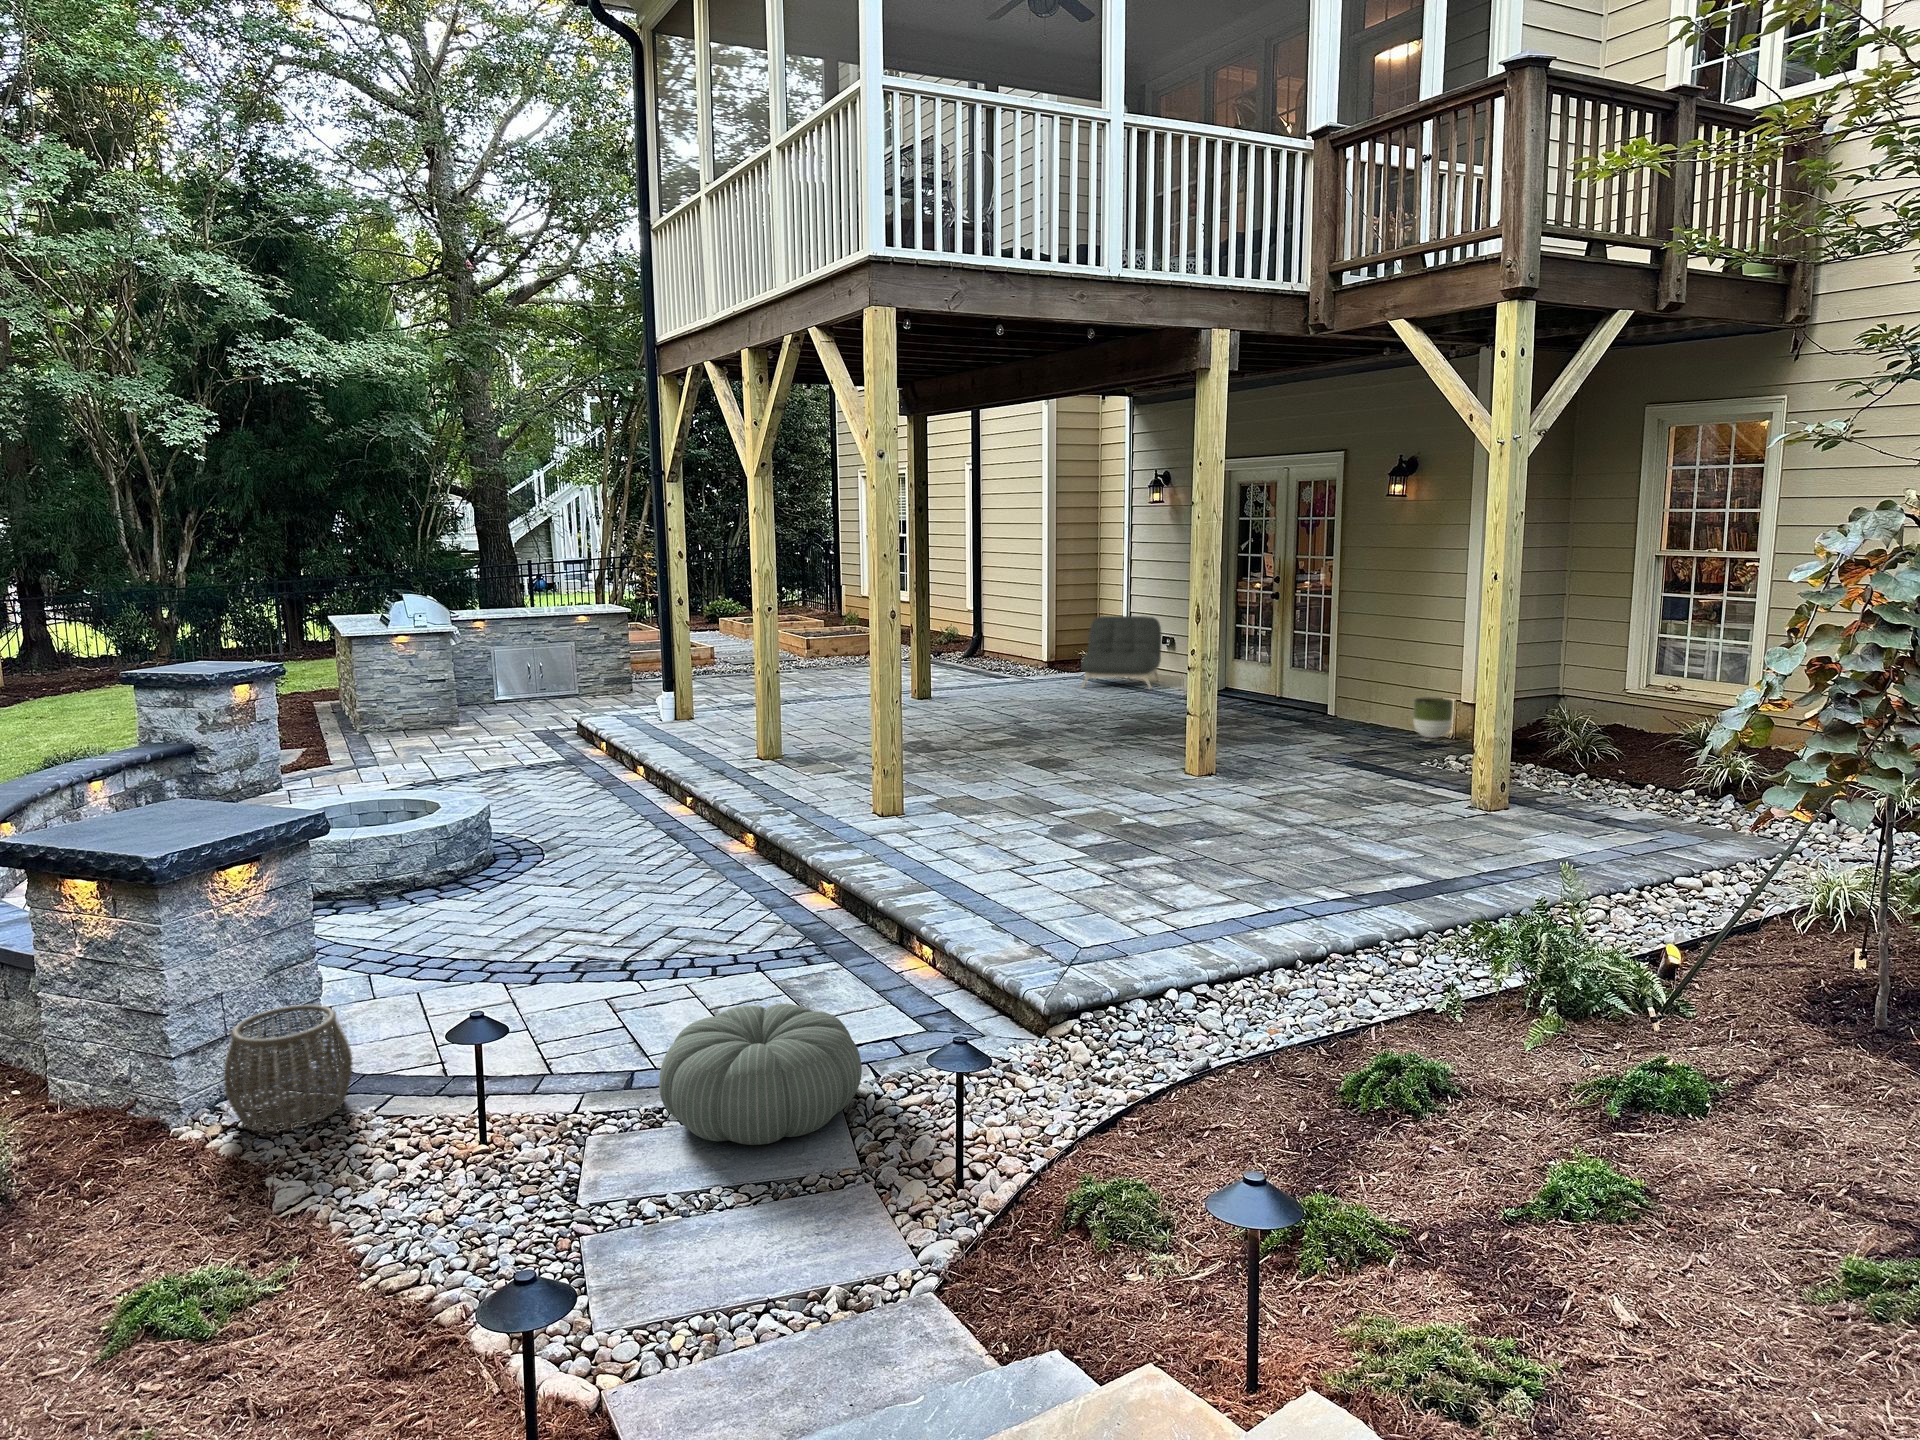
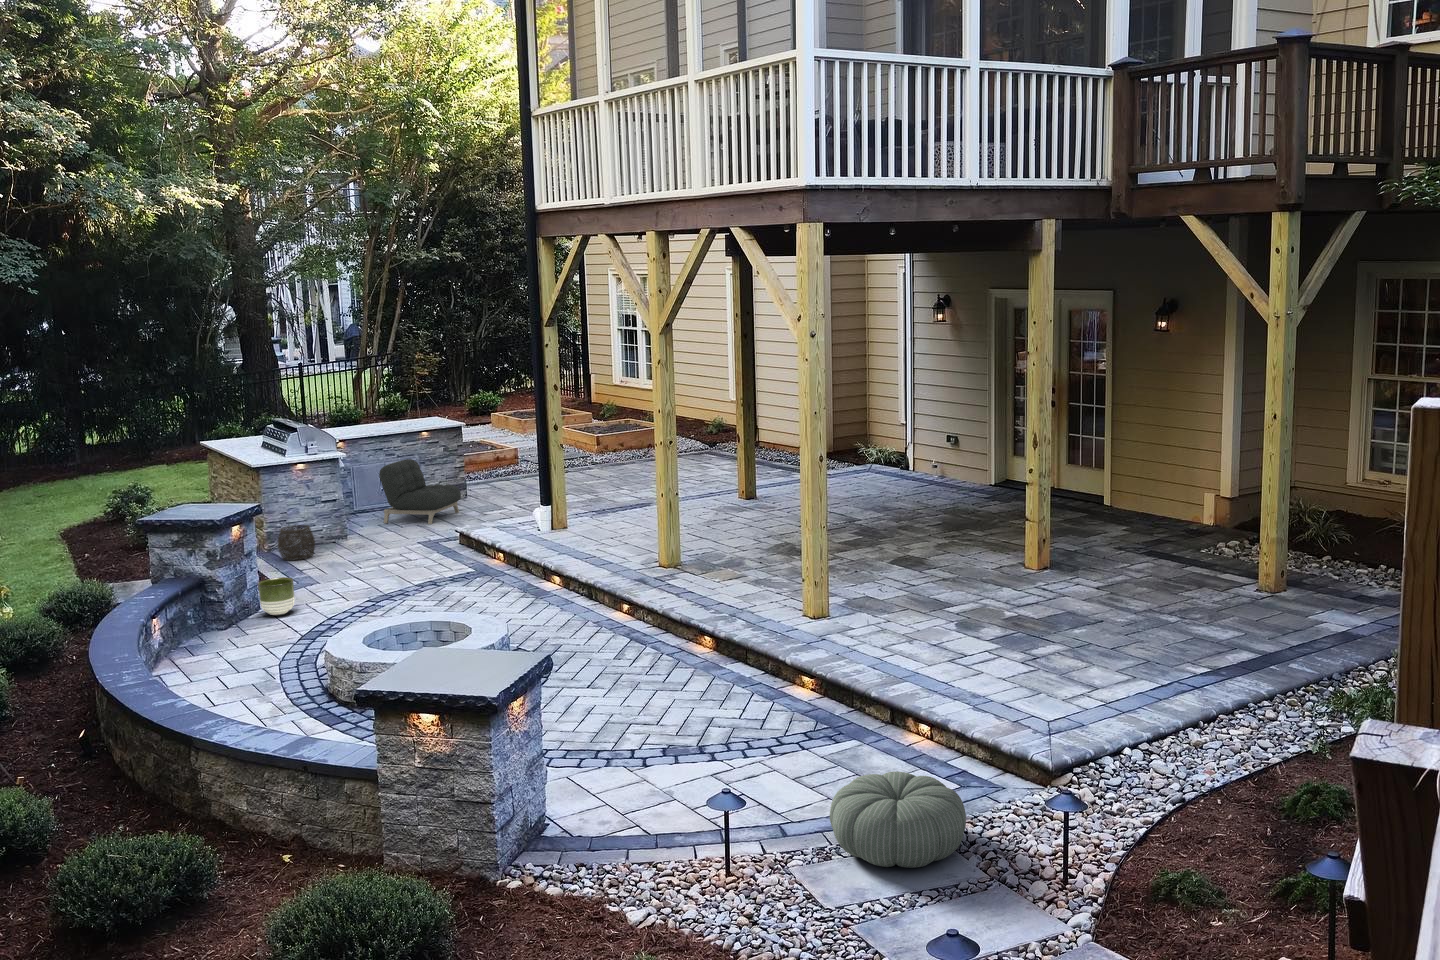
armchair: present [1081,616,1162,689] -> present [379,459,461,524]
planter: present [1413,697,1453,738] -> present [258,577,295,615]
woven basket: present [223,1005,353,1133] -> present [278,525,315,560]

